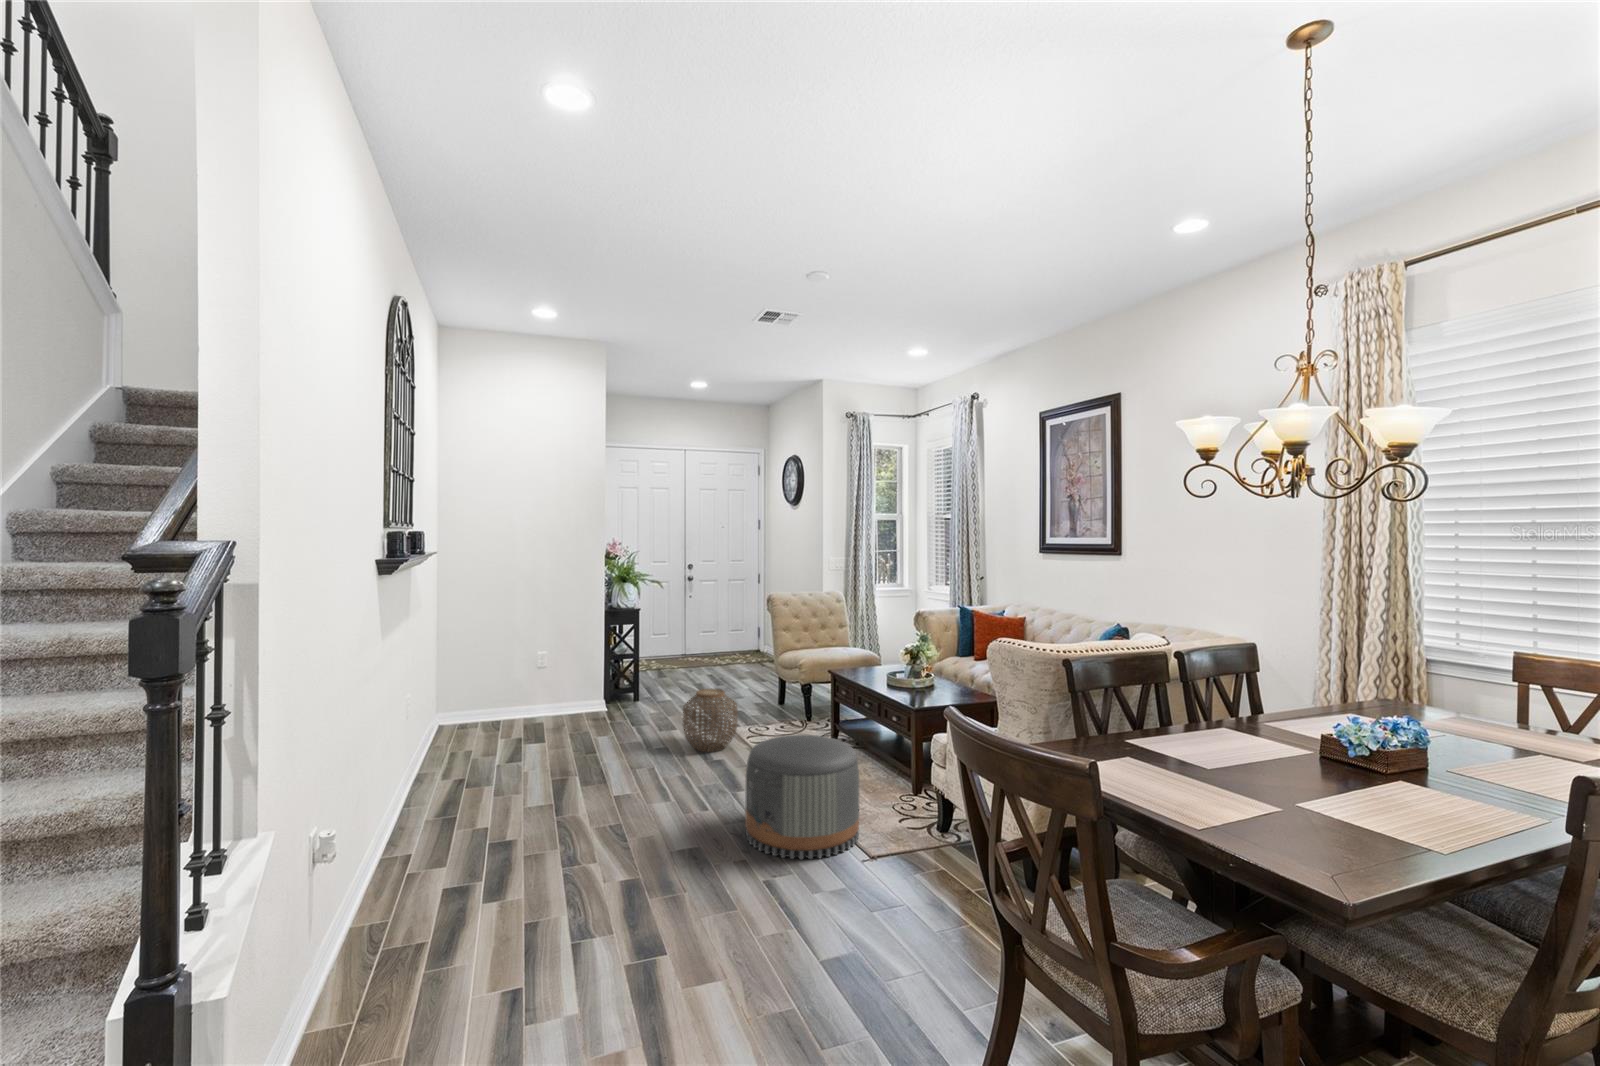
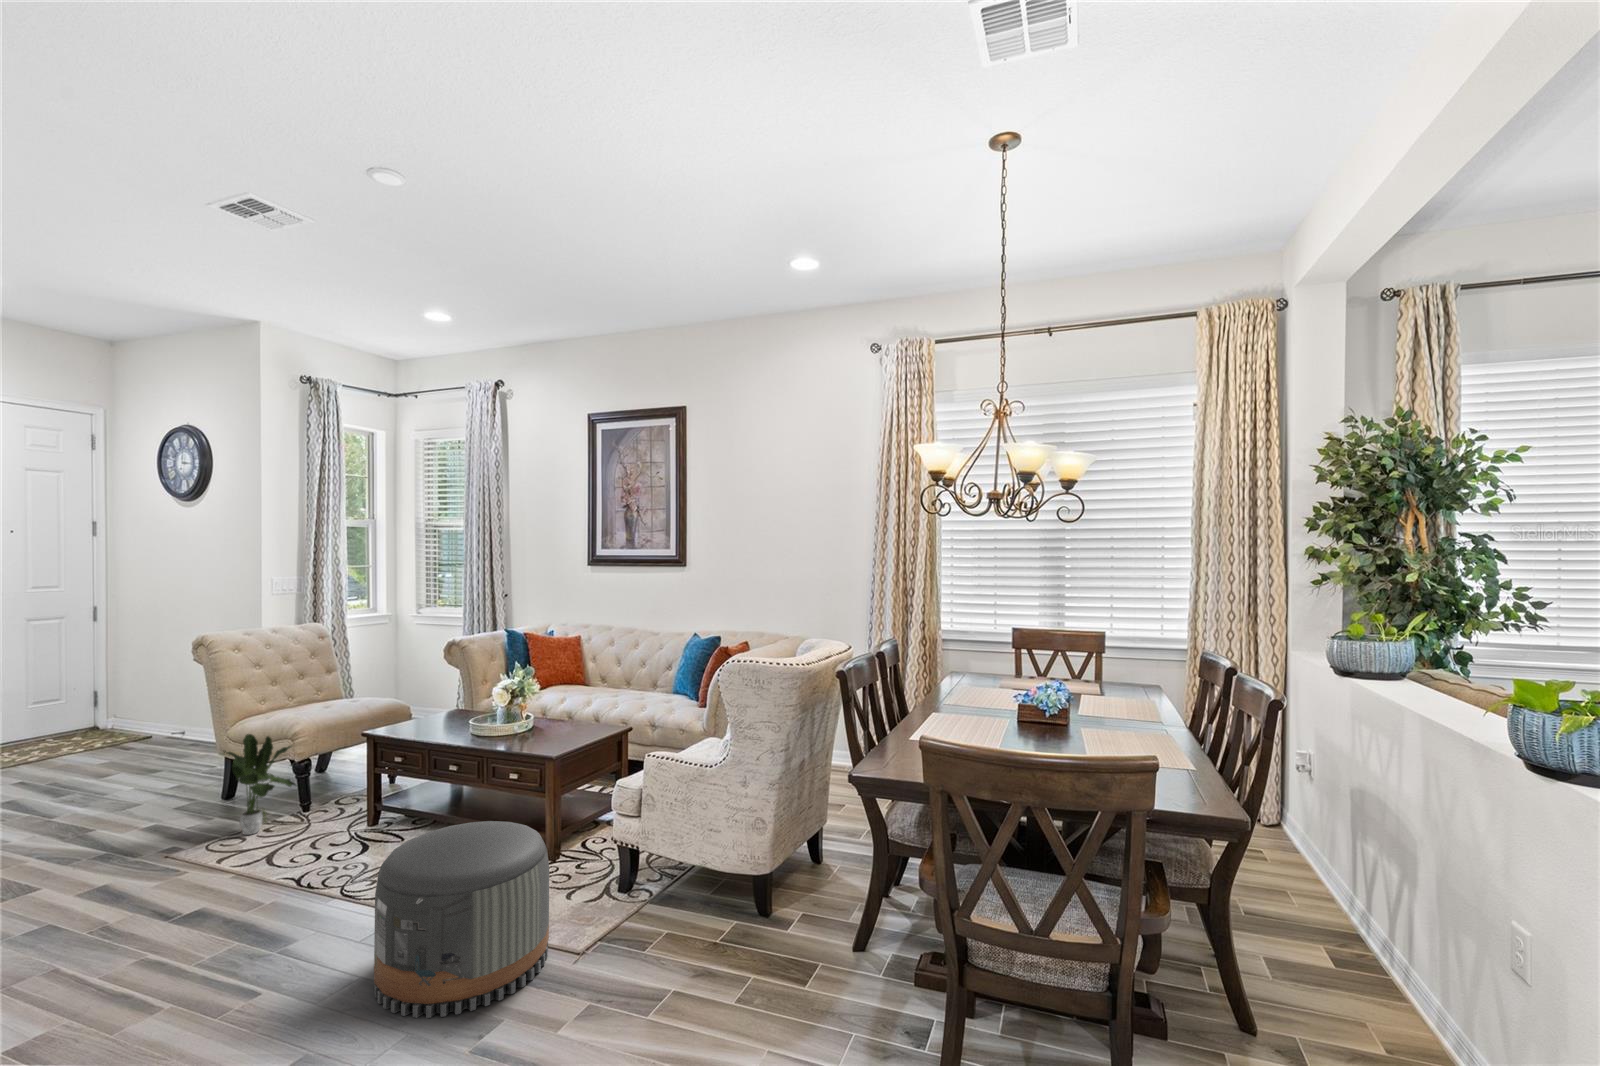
potted plant: none [760,659,801,726] -> present [224,734,296,835]
woven basket: present [683,689,738,752] -> none [98,800,219,914]

